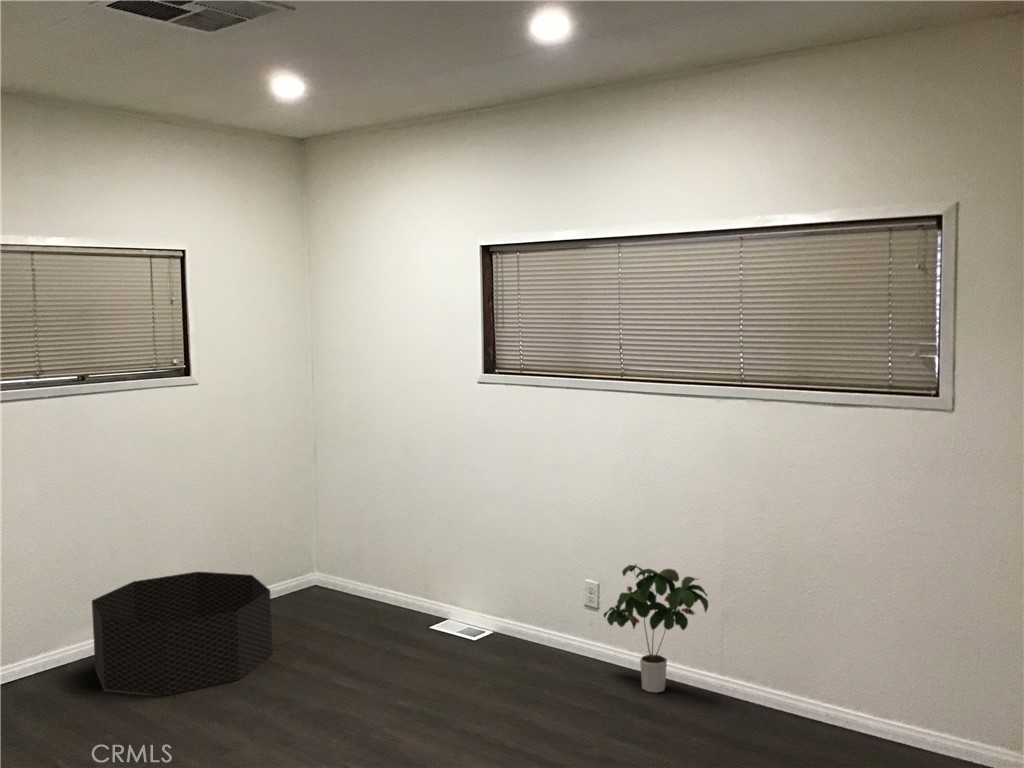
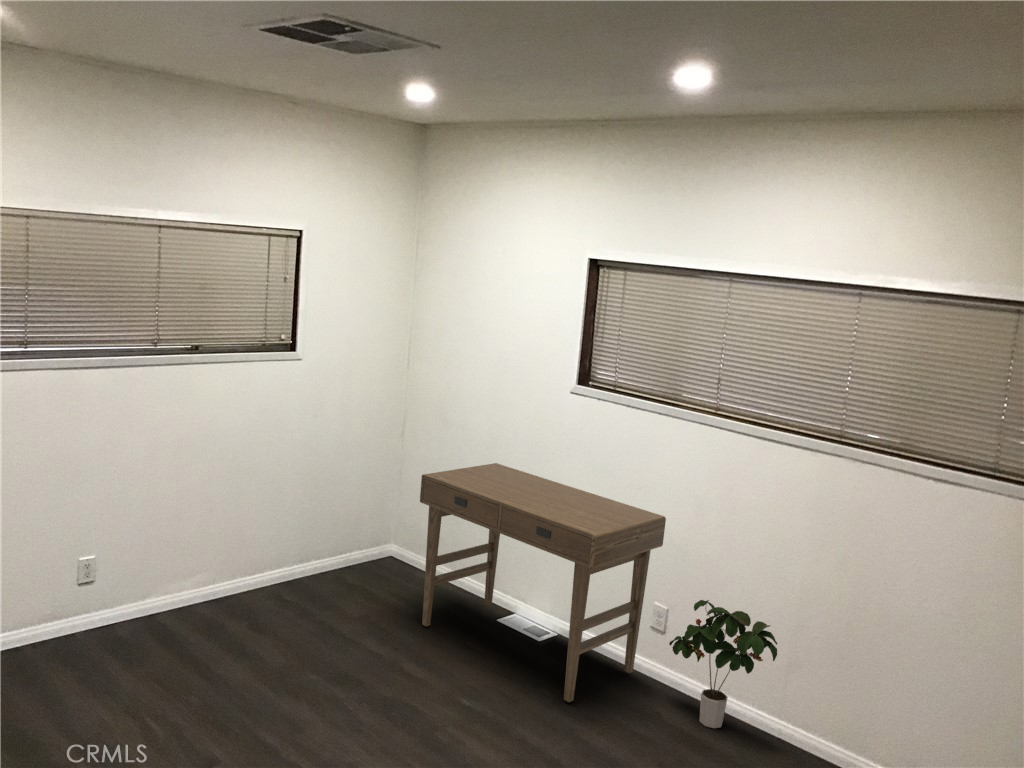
desk: none [334,467,586,689] -> present [420,463,666,702]
basket: present [92,572,272,695] -> none [184,539,351,662]

